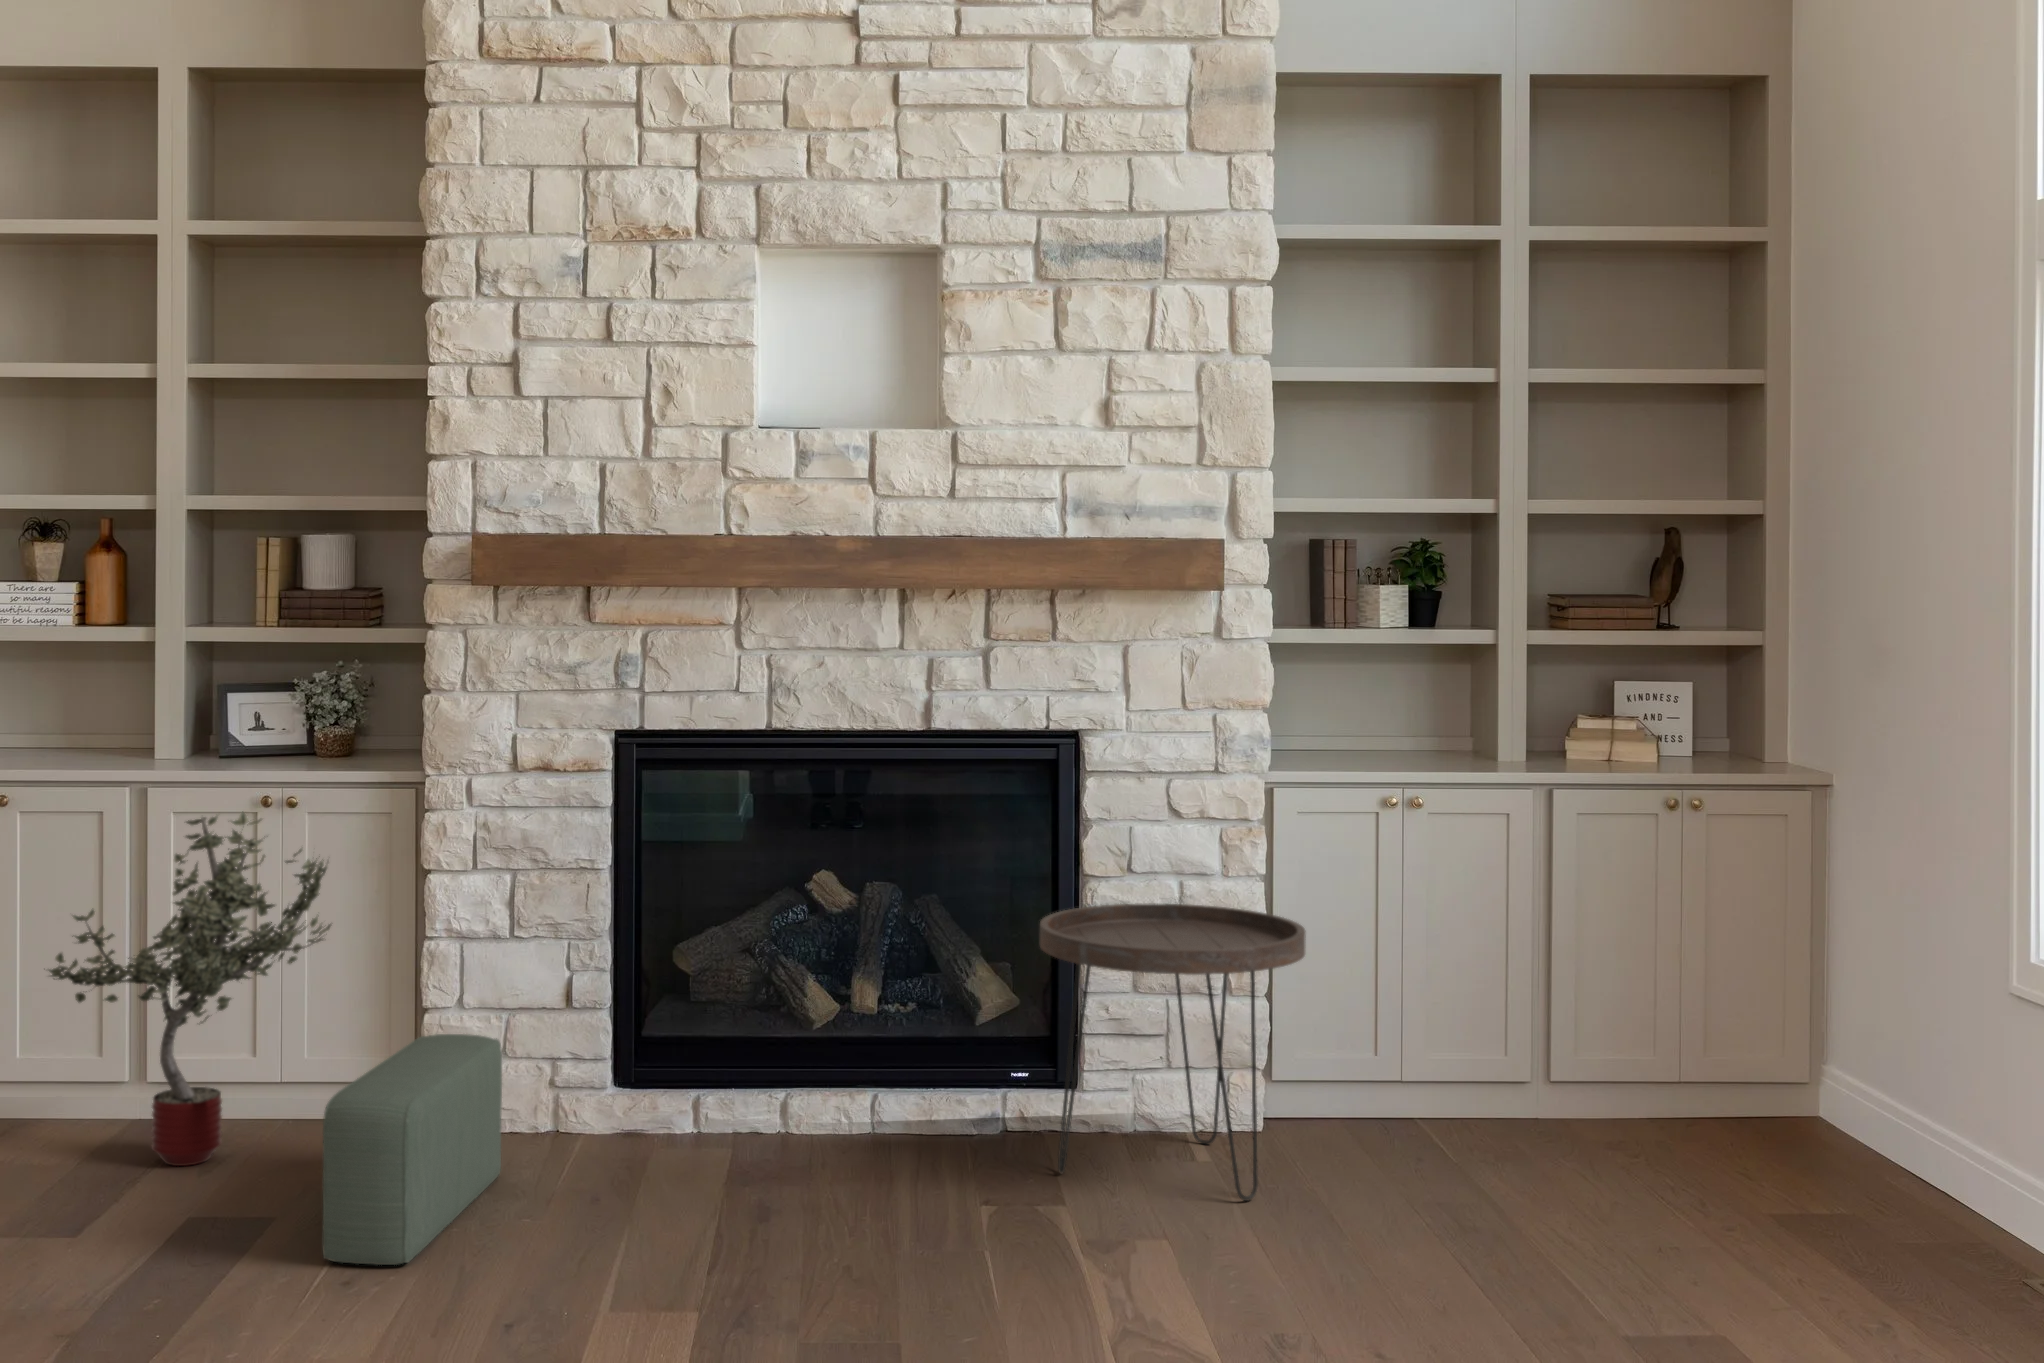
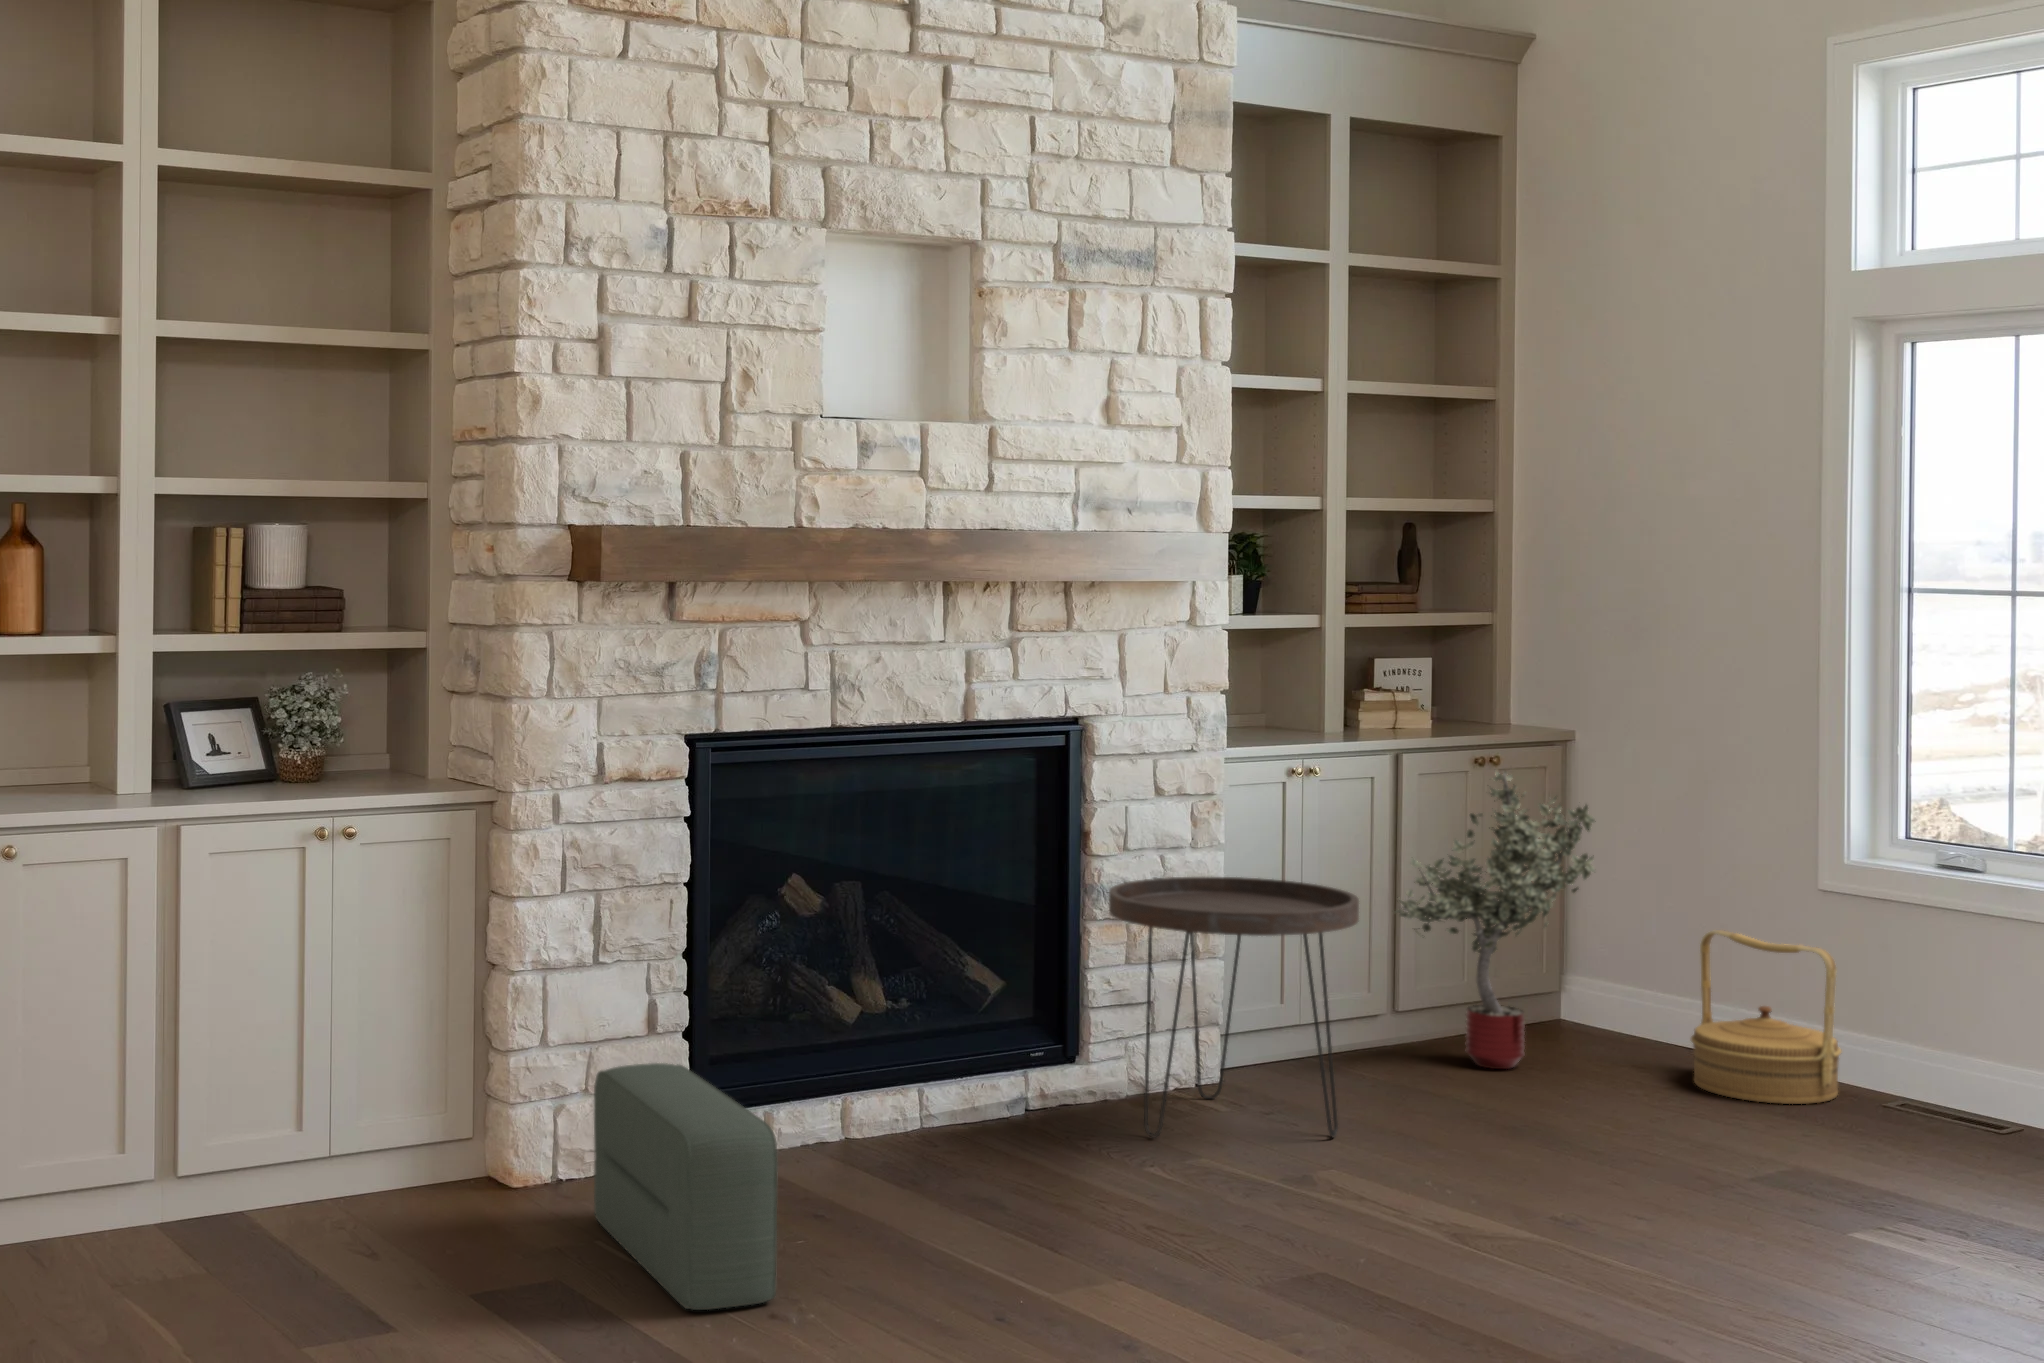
potted tree: present [48,811,331,1166] -> present [1395,771,1595,1069]
woven basket: none [1807,1021,1998,1249] -> present [1691,930,1841,1104]

